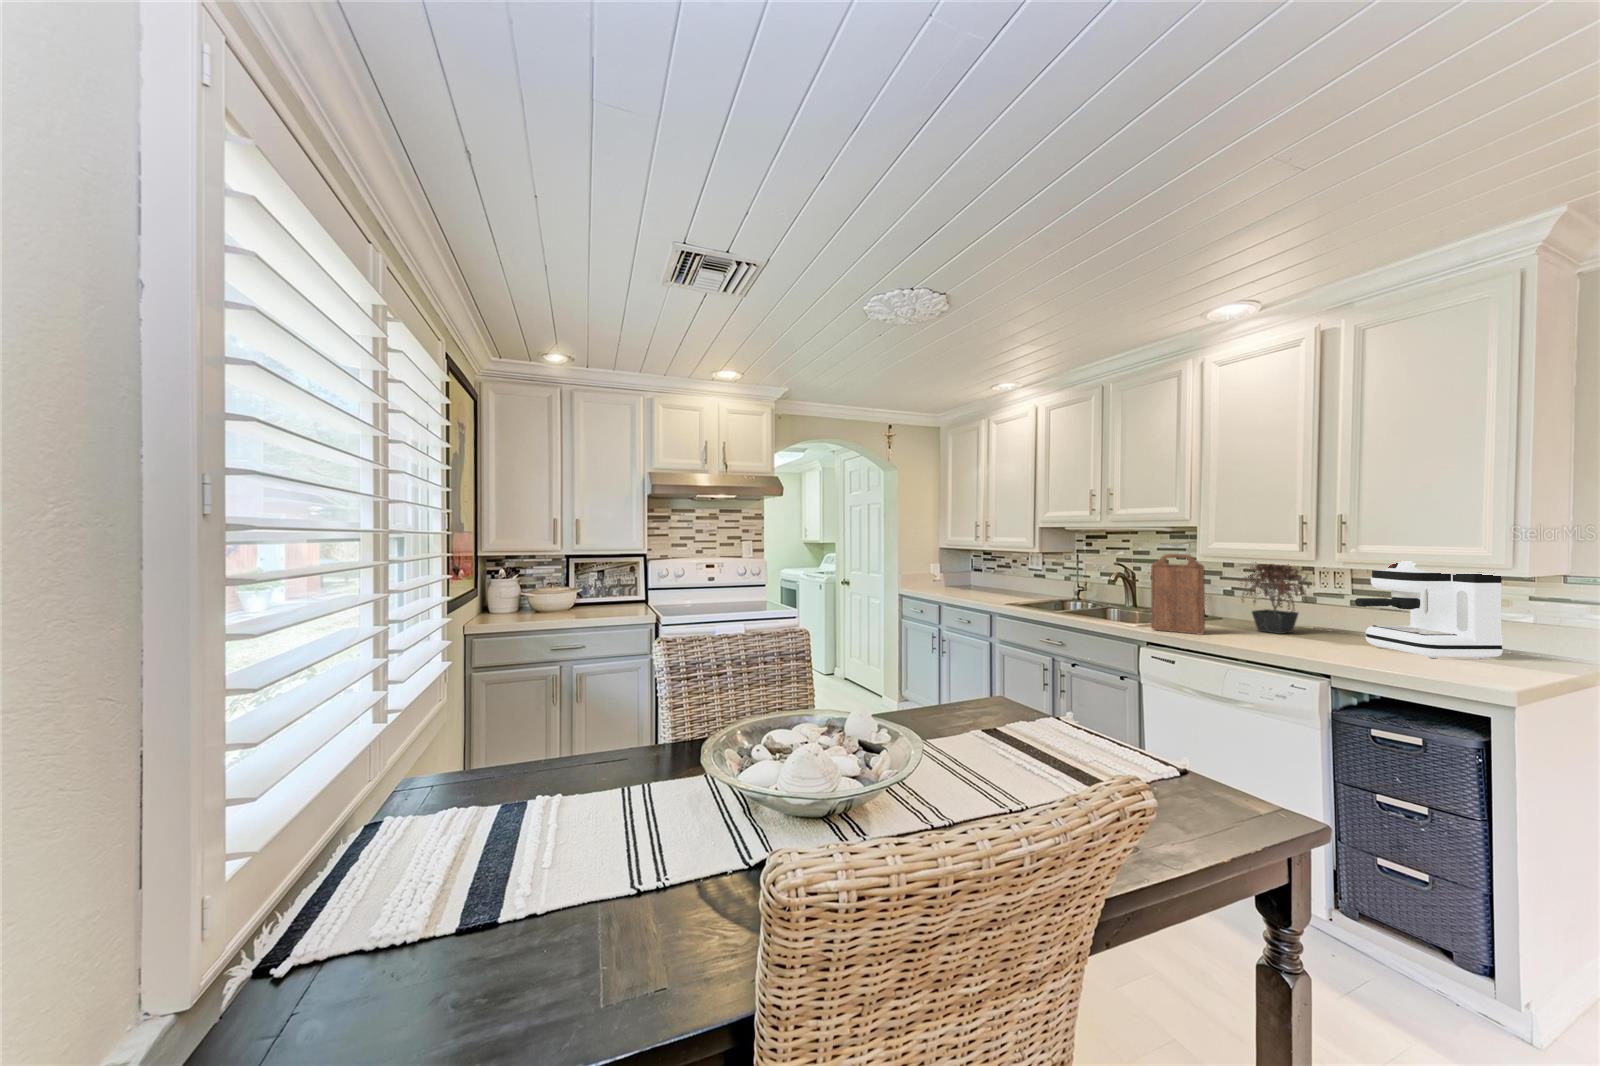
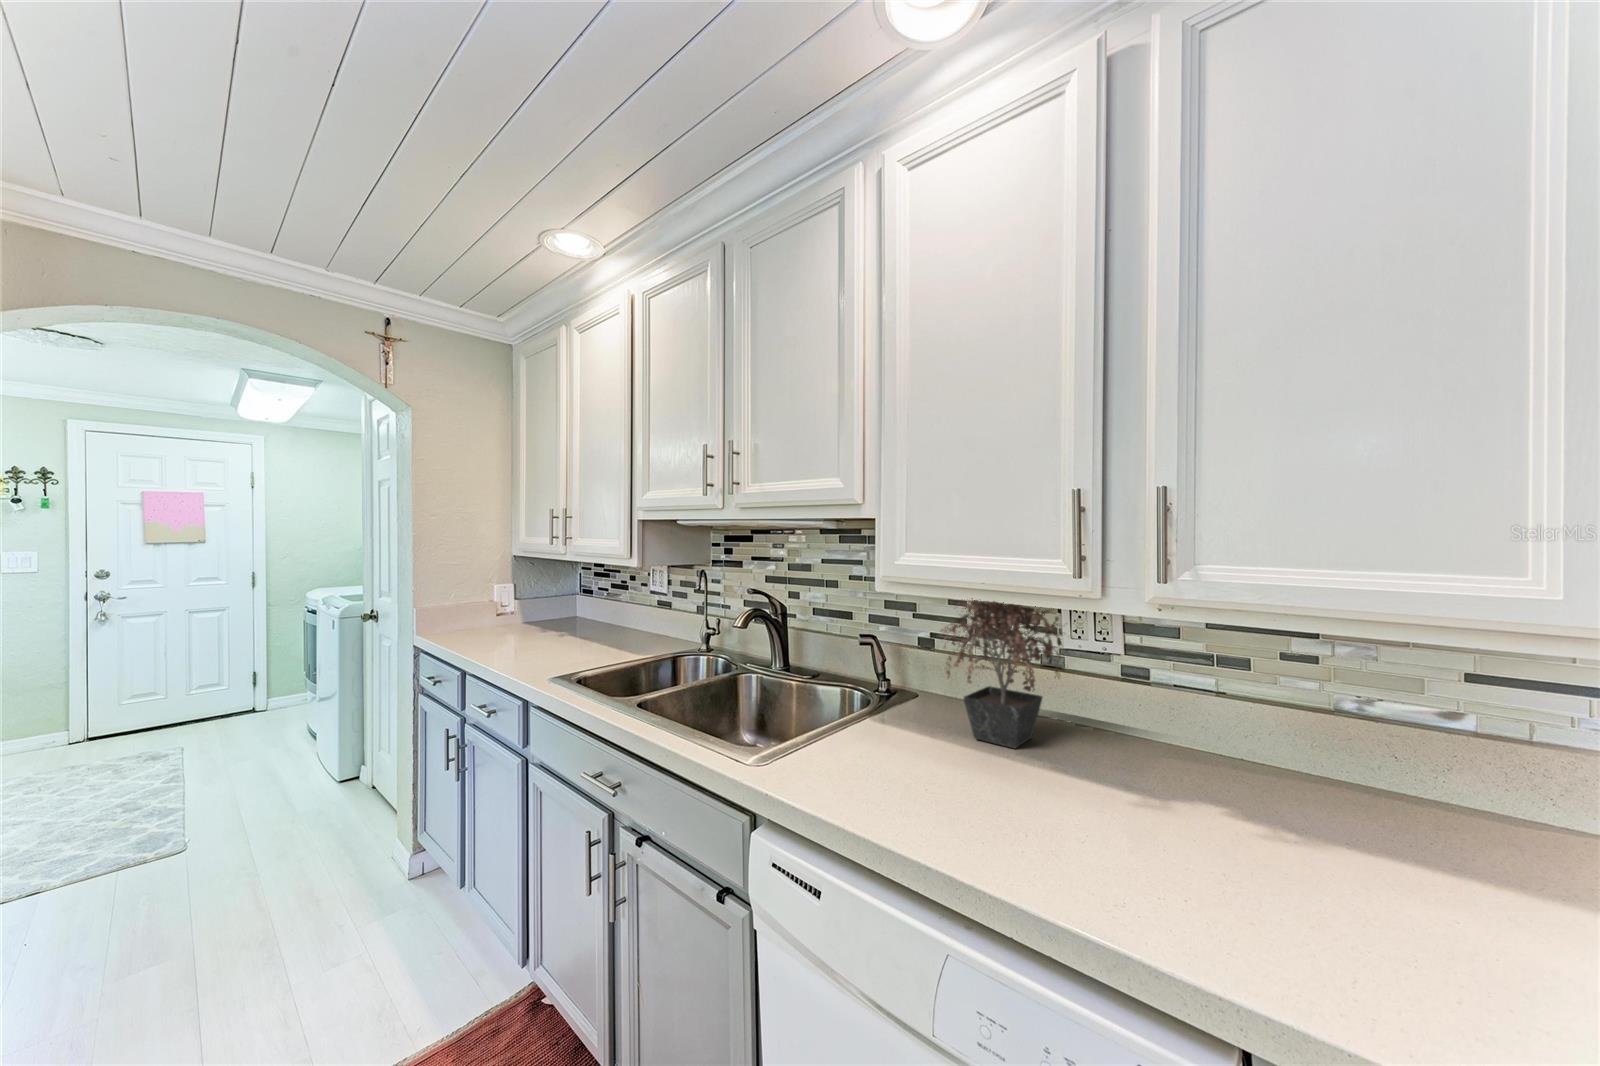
cutting board: present [1151,554,1205,635] -> none [773,579,877,773]
coffee maker: present [1355,561,1503,658] -> none [1195,591,1490,874]

